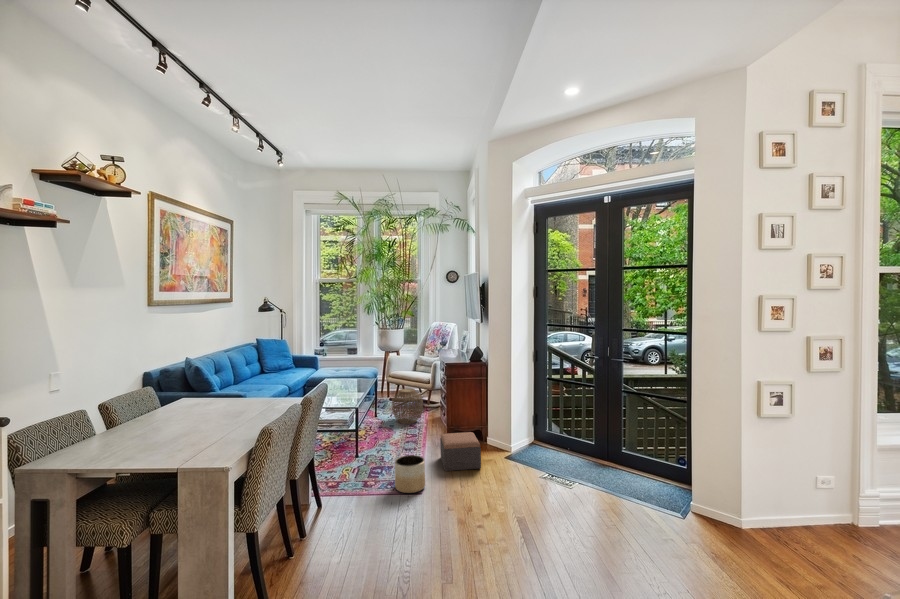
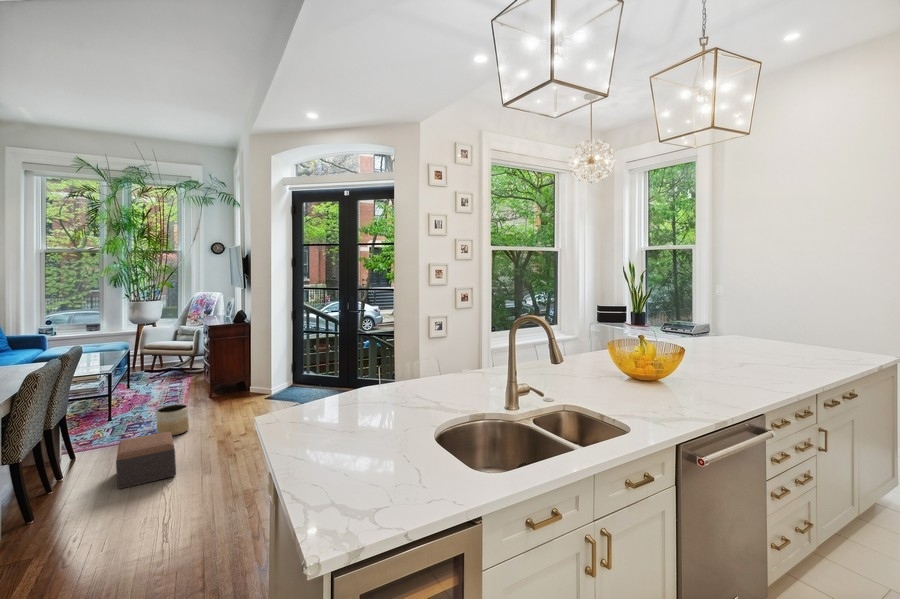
woven basket: present [392,389,423,424] -> none [149,356,185,390]
footstool: present [440,432,481,471] -> present [116,432,176,489]

